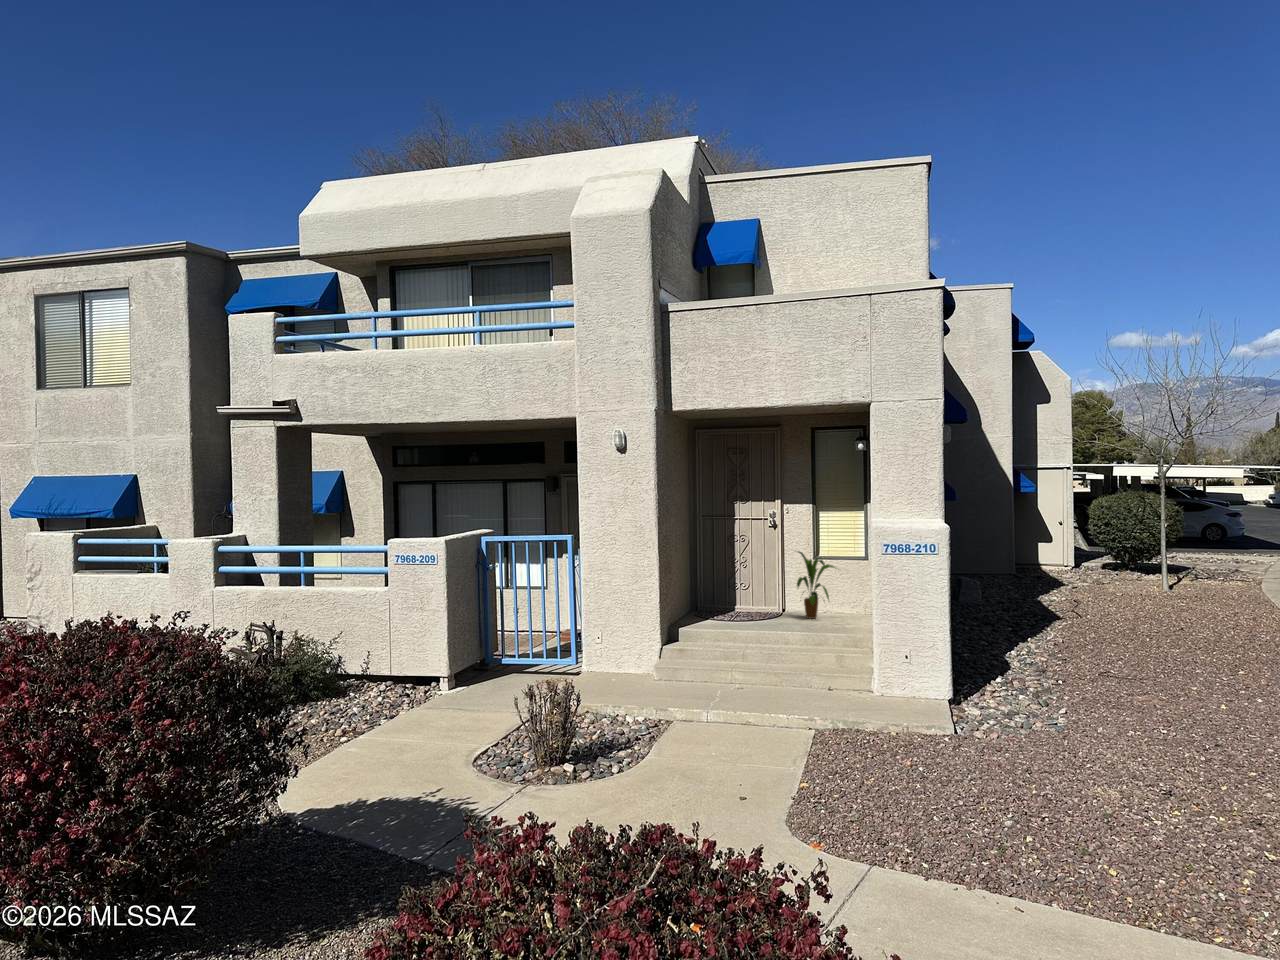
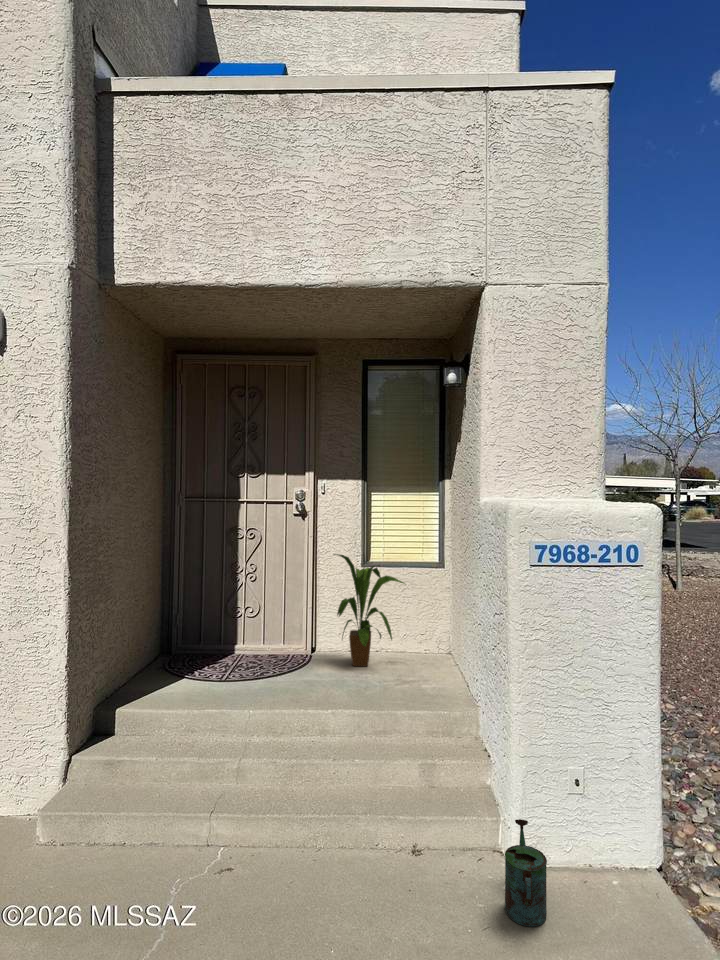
watering can: none [863,672,882,707] -> present [505,819,547,926]

